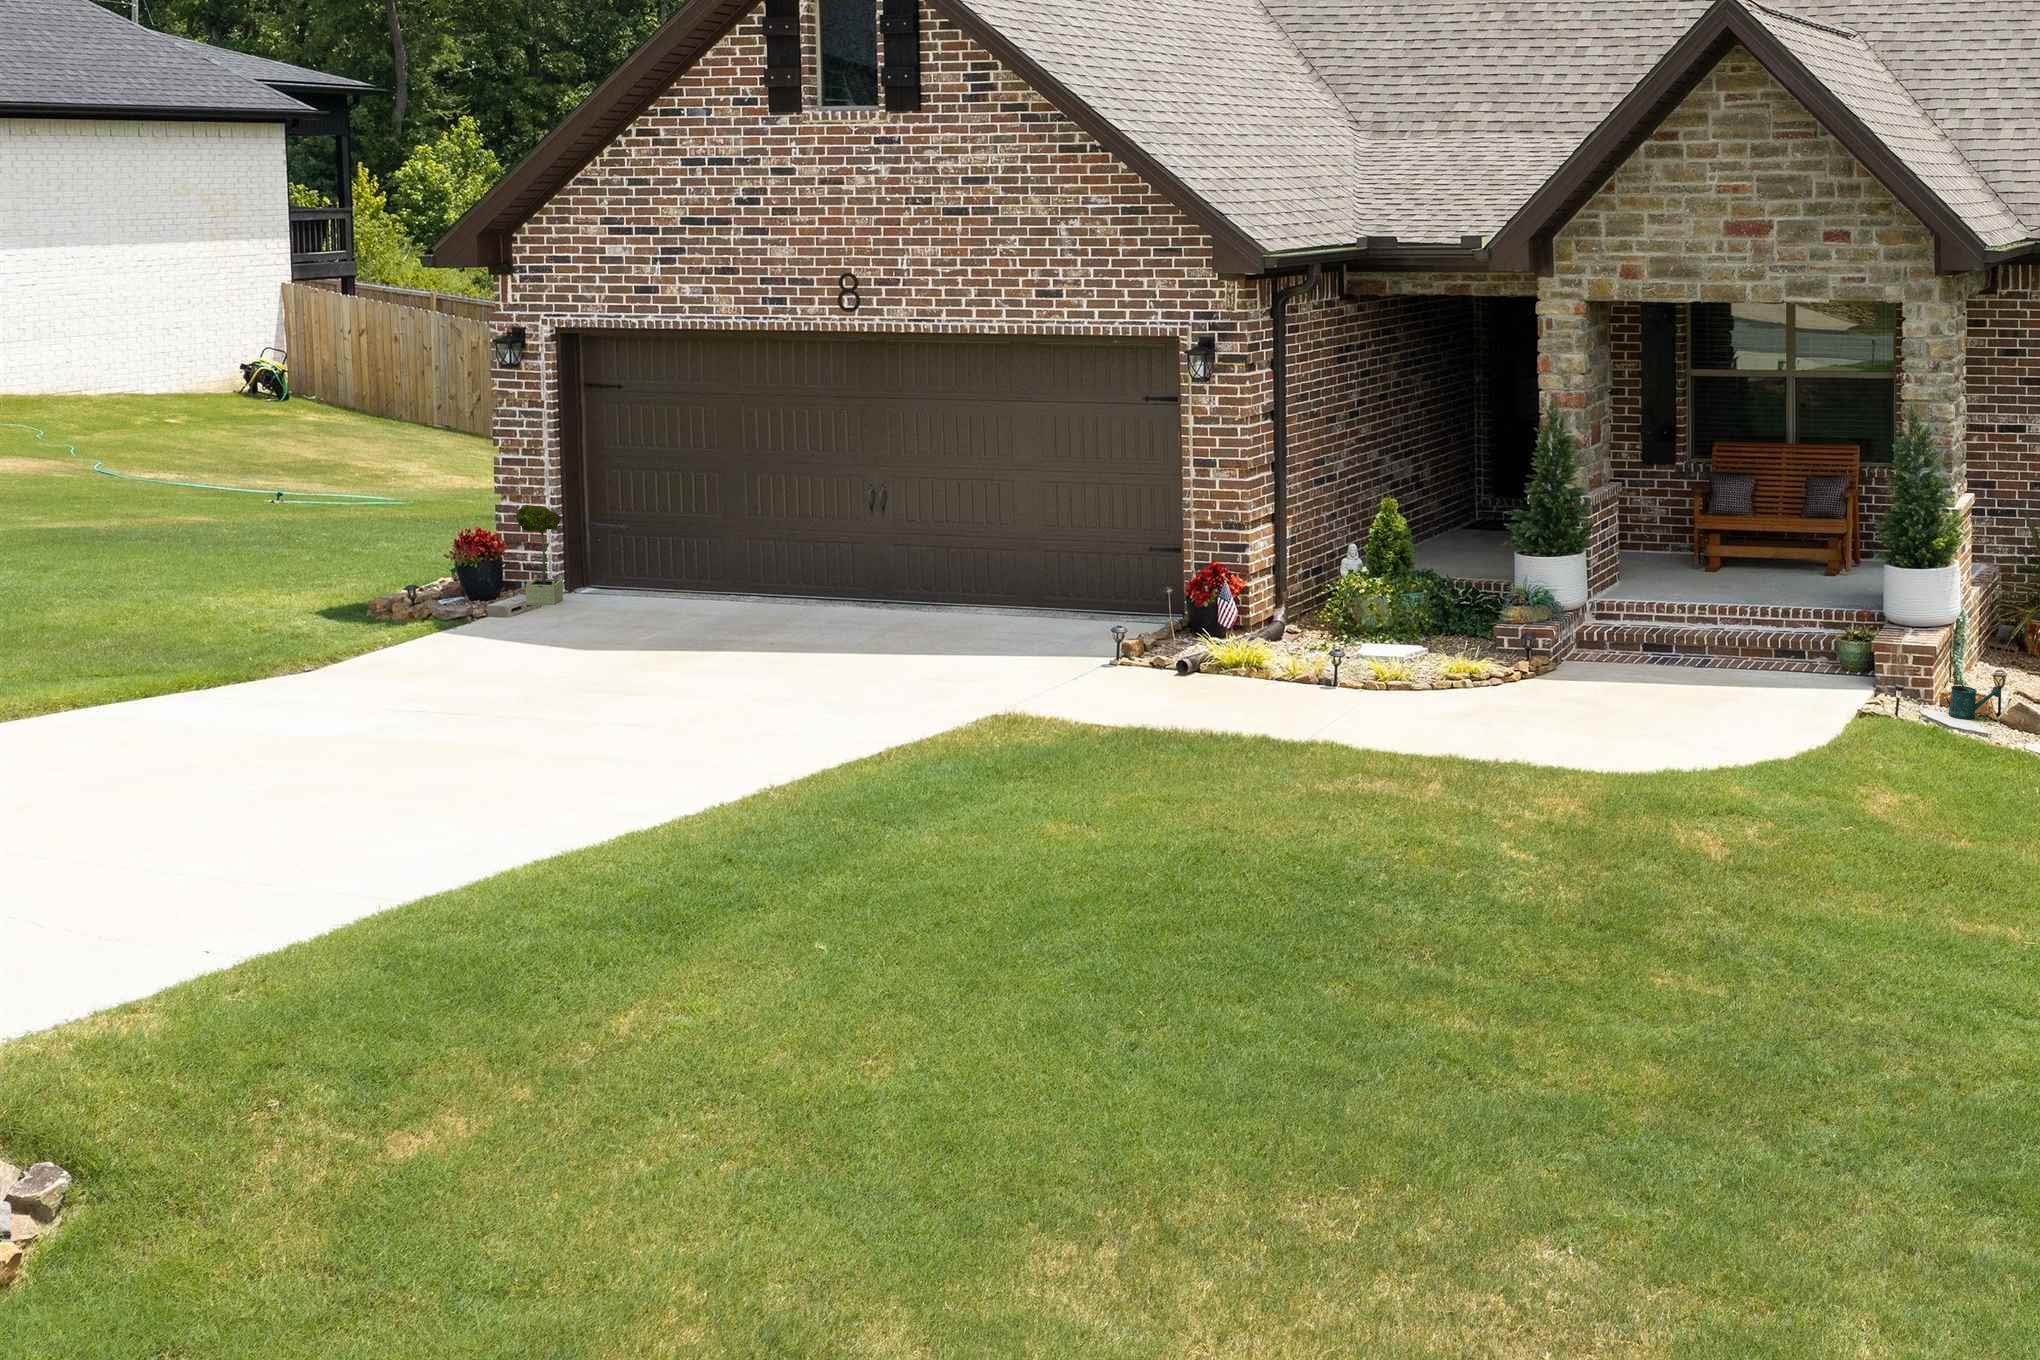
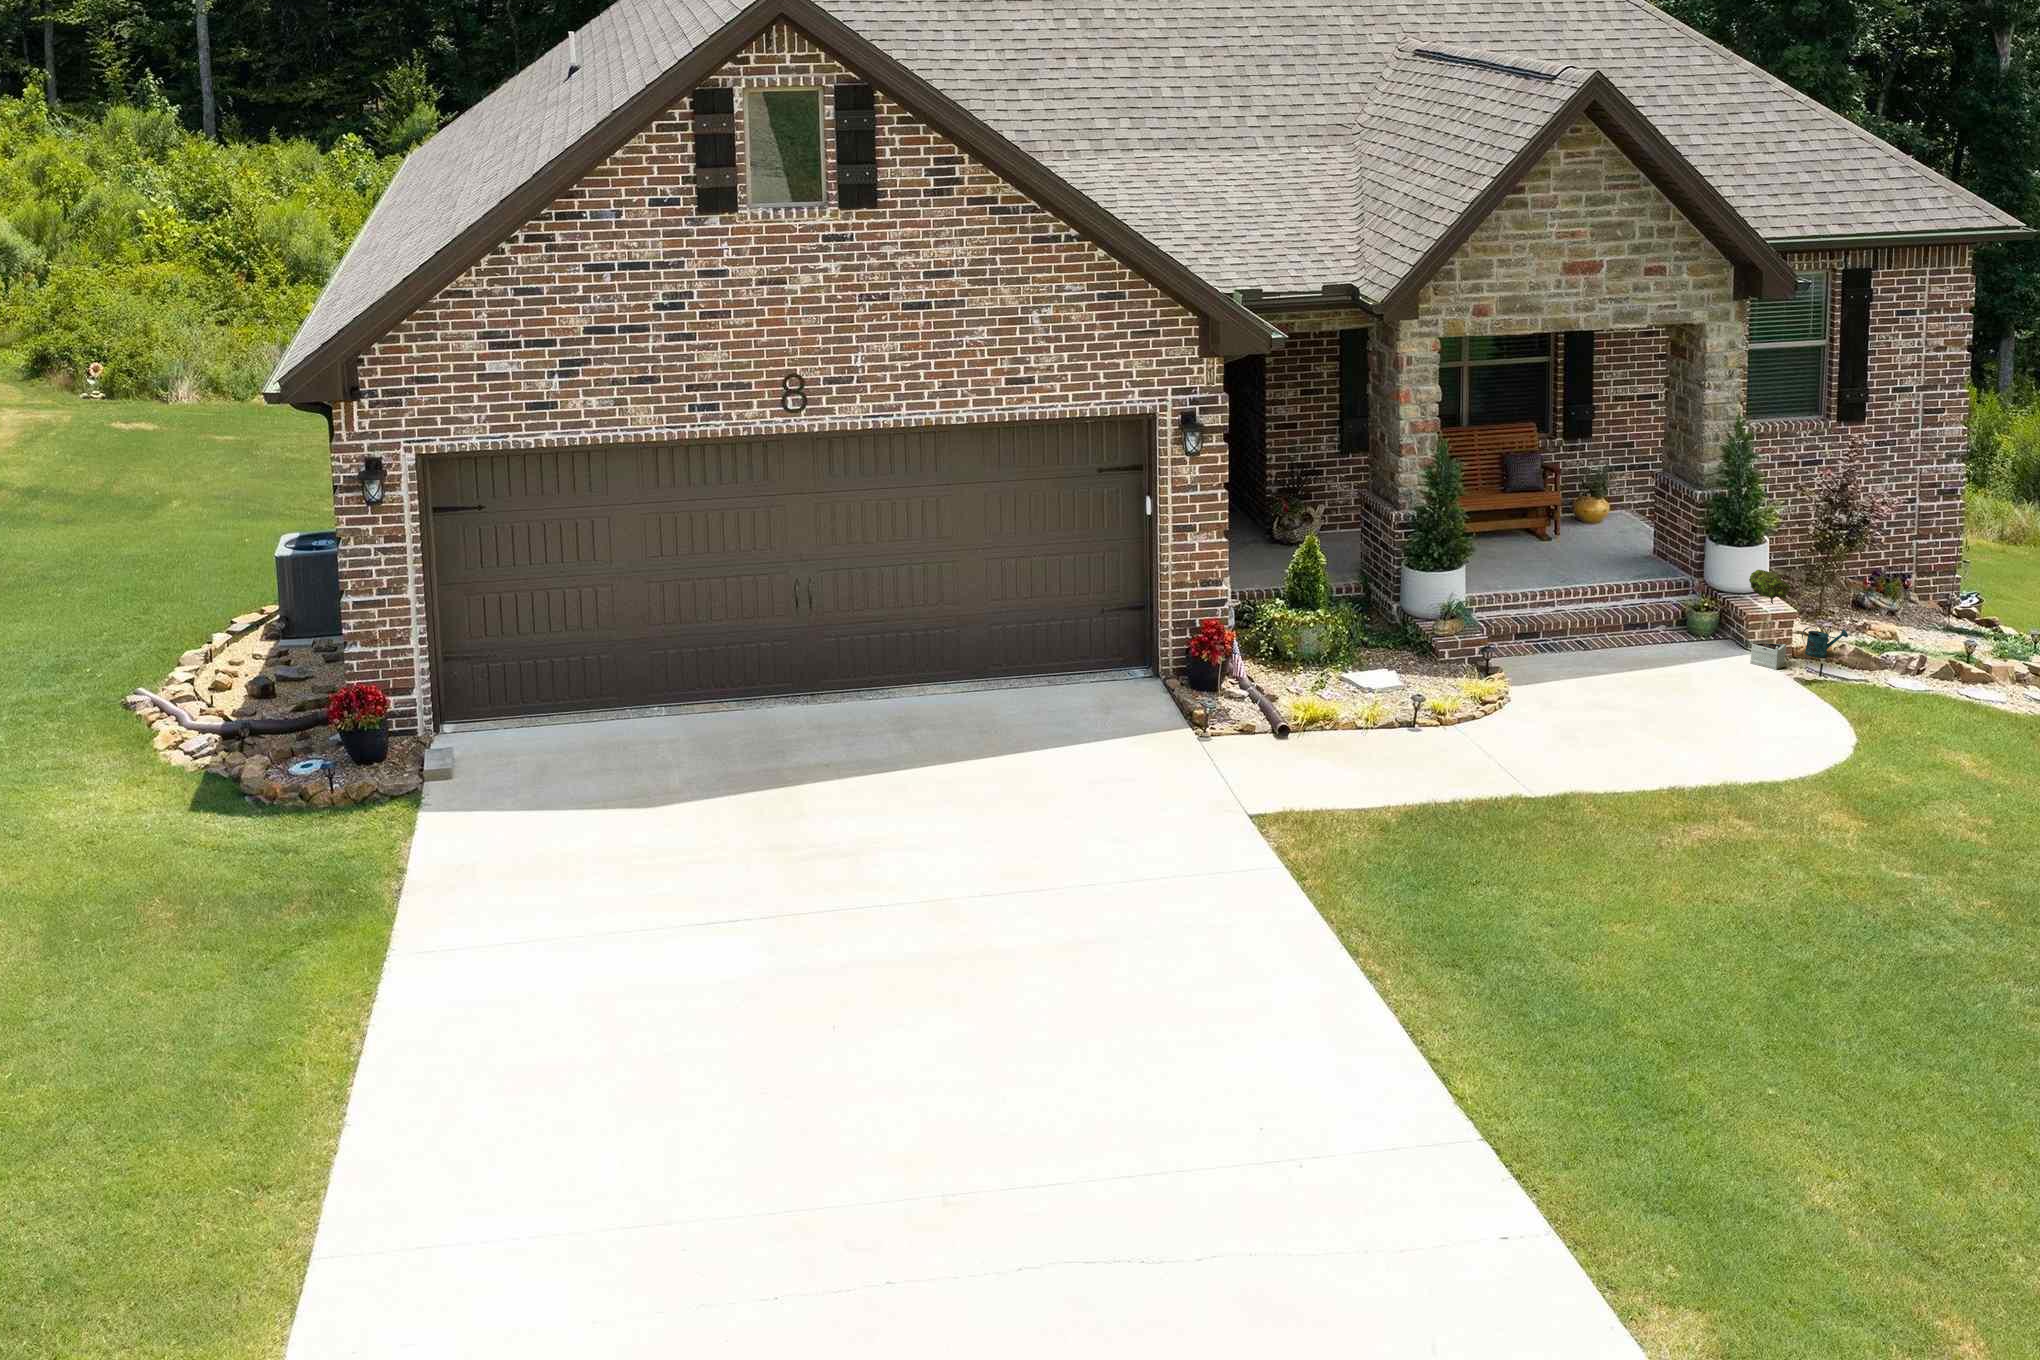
potted tree: present [516,505,563,605] -> present [1749,570,1791,669]

